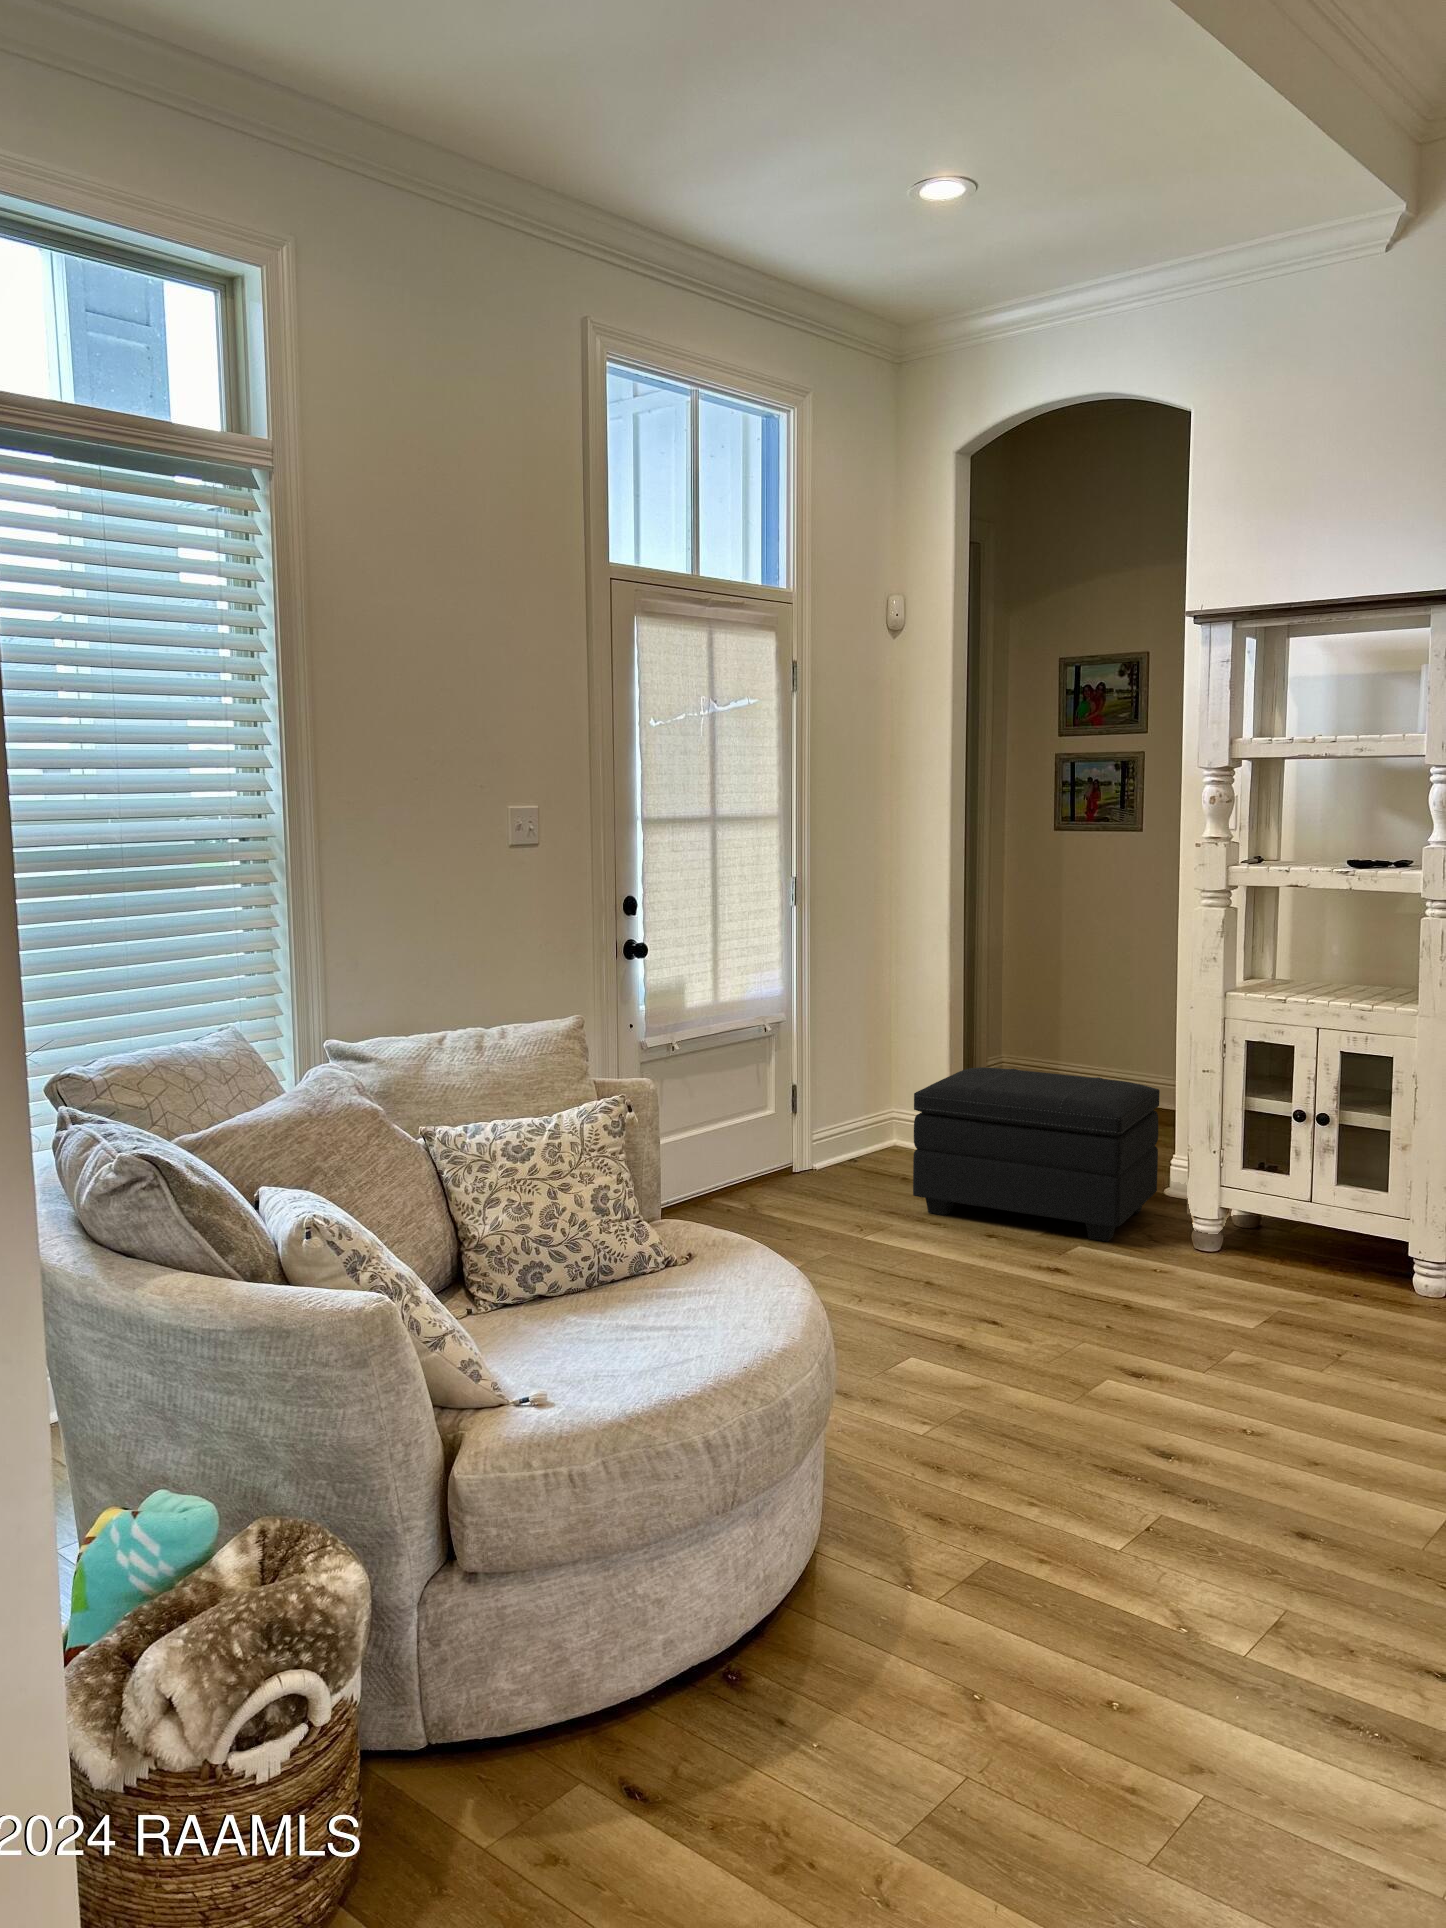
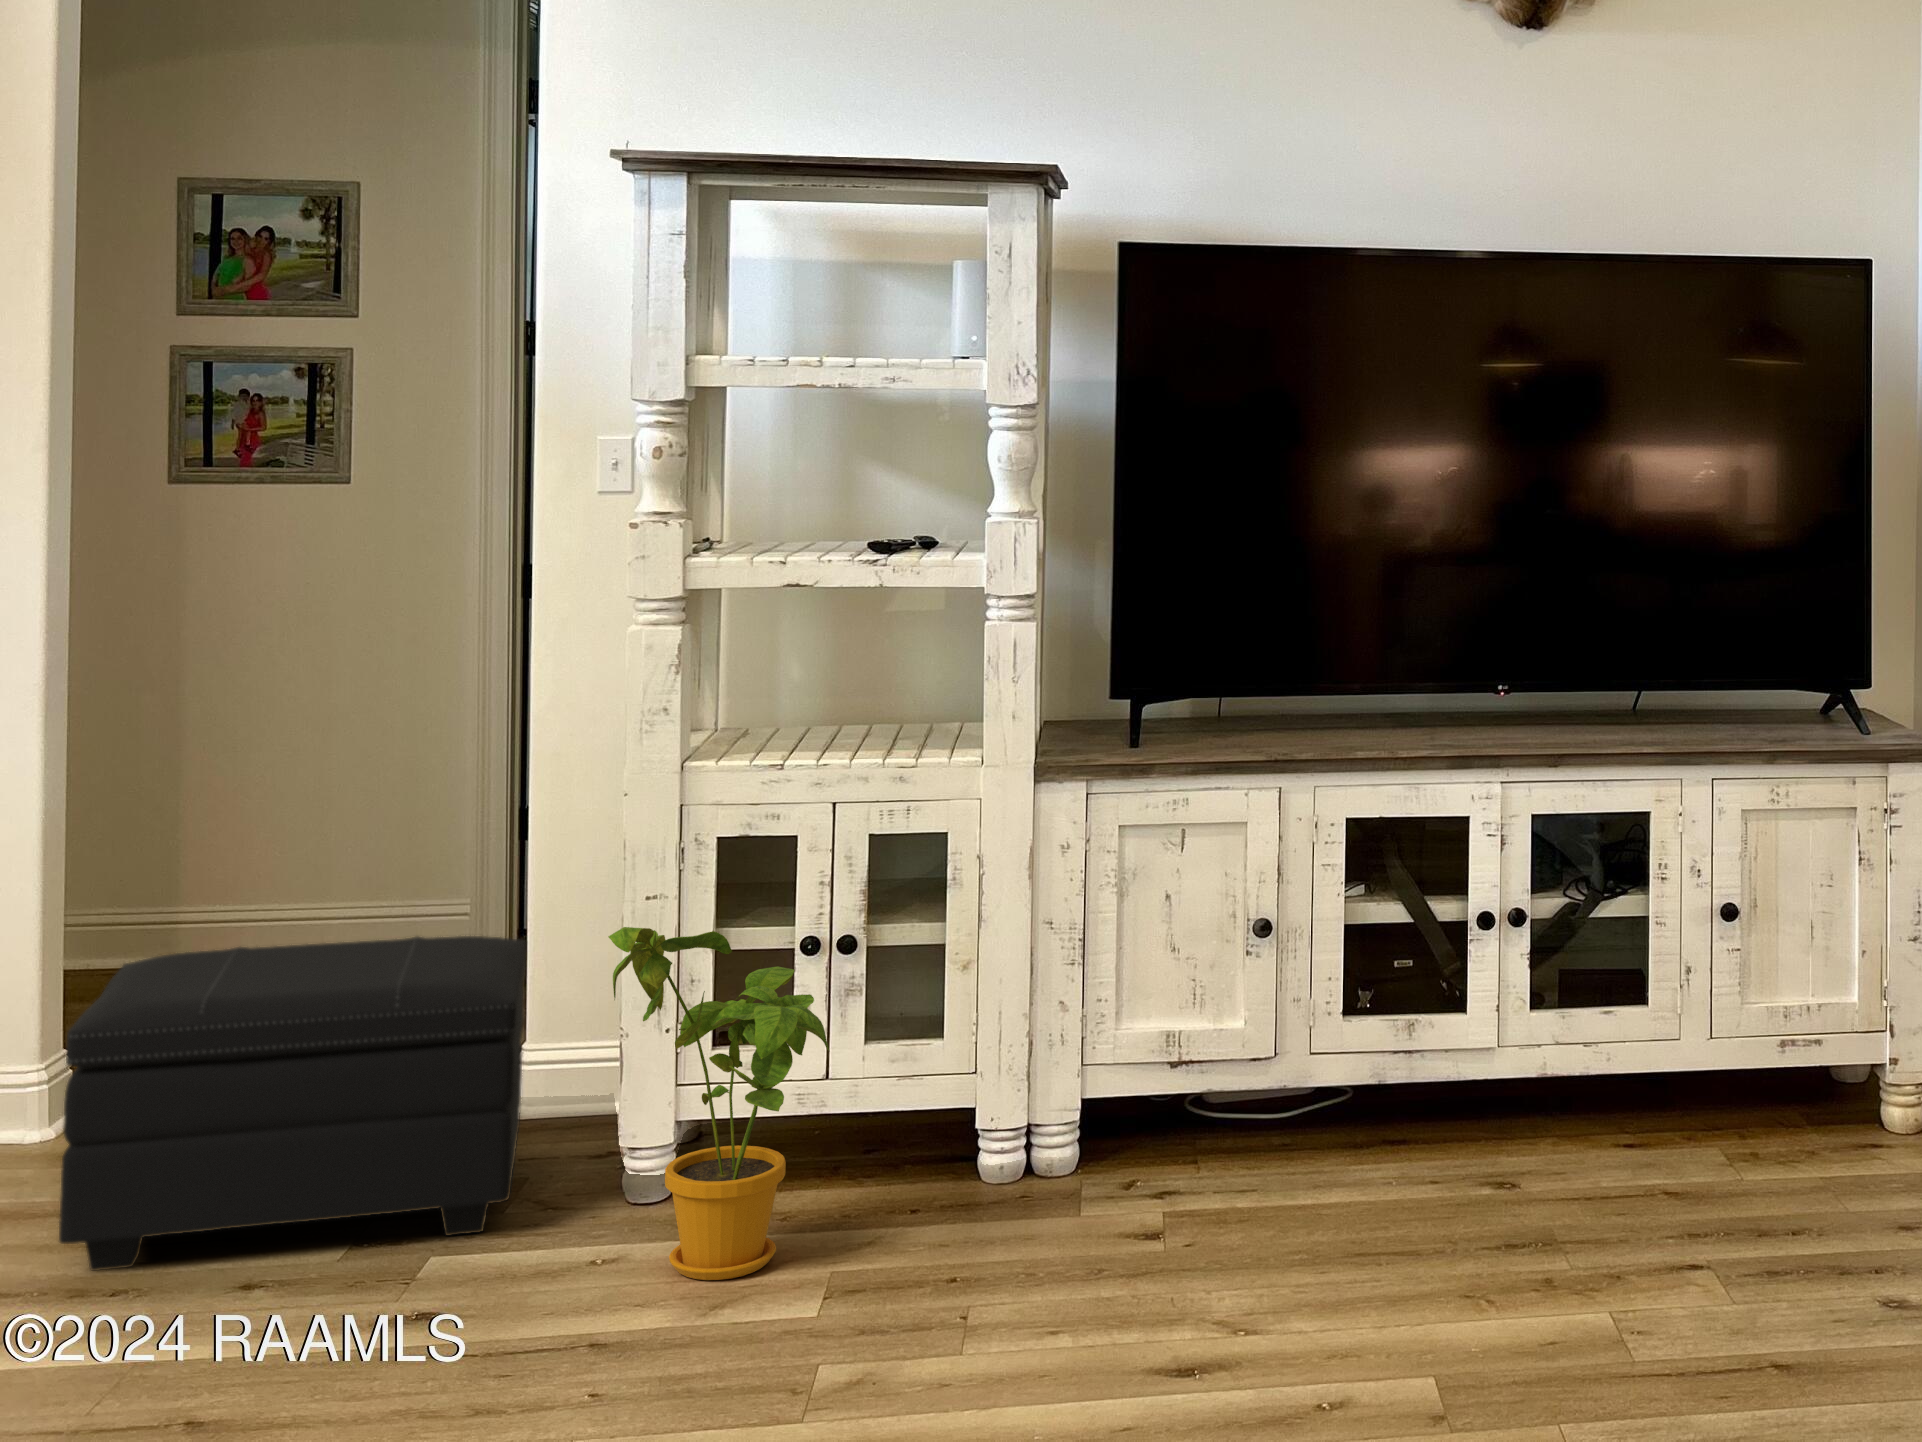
house plant: none [1144,1080,1284,1299] -> present [608,927,829,1280]

